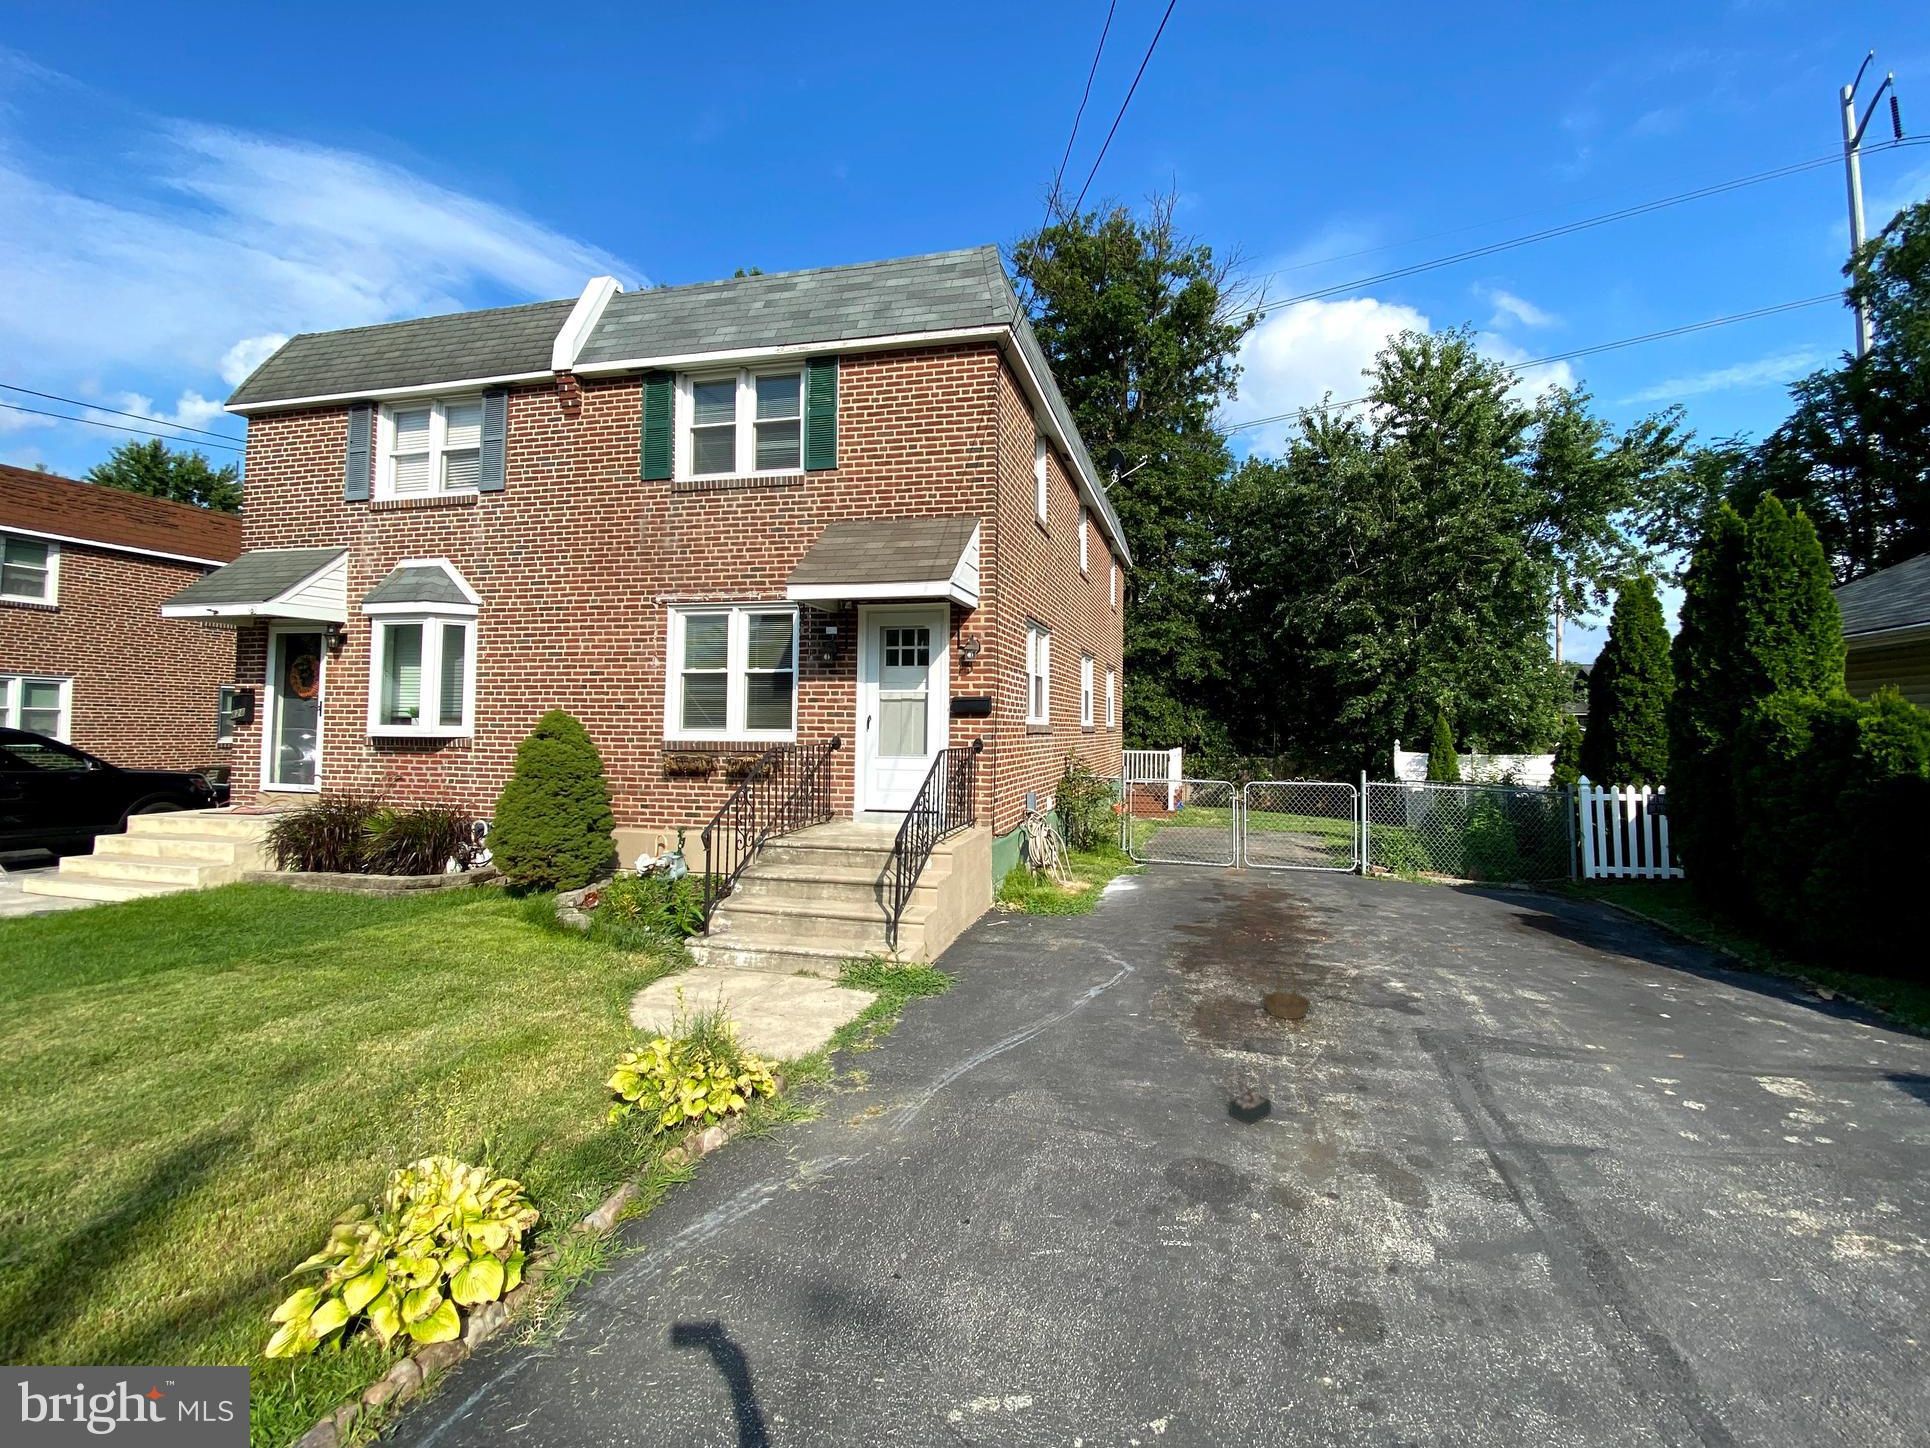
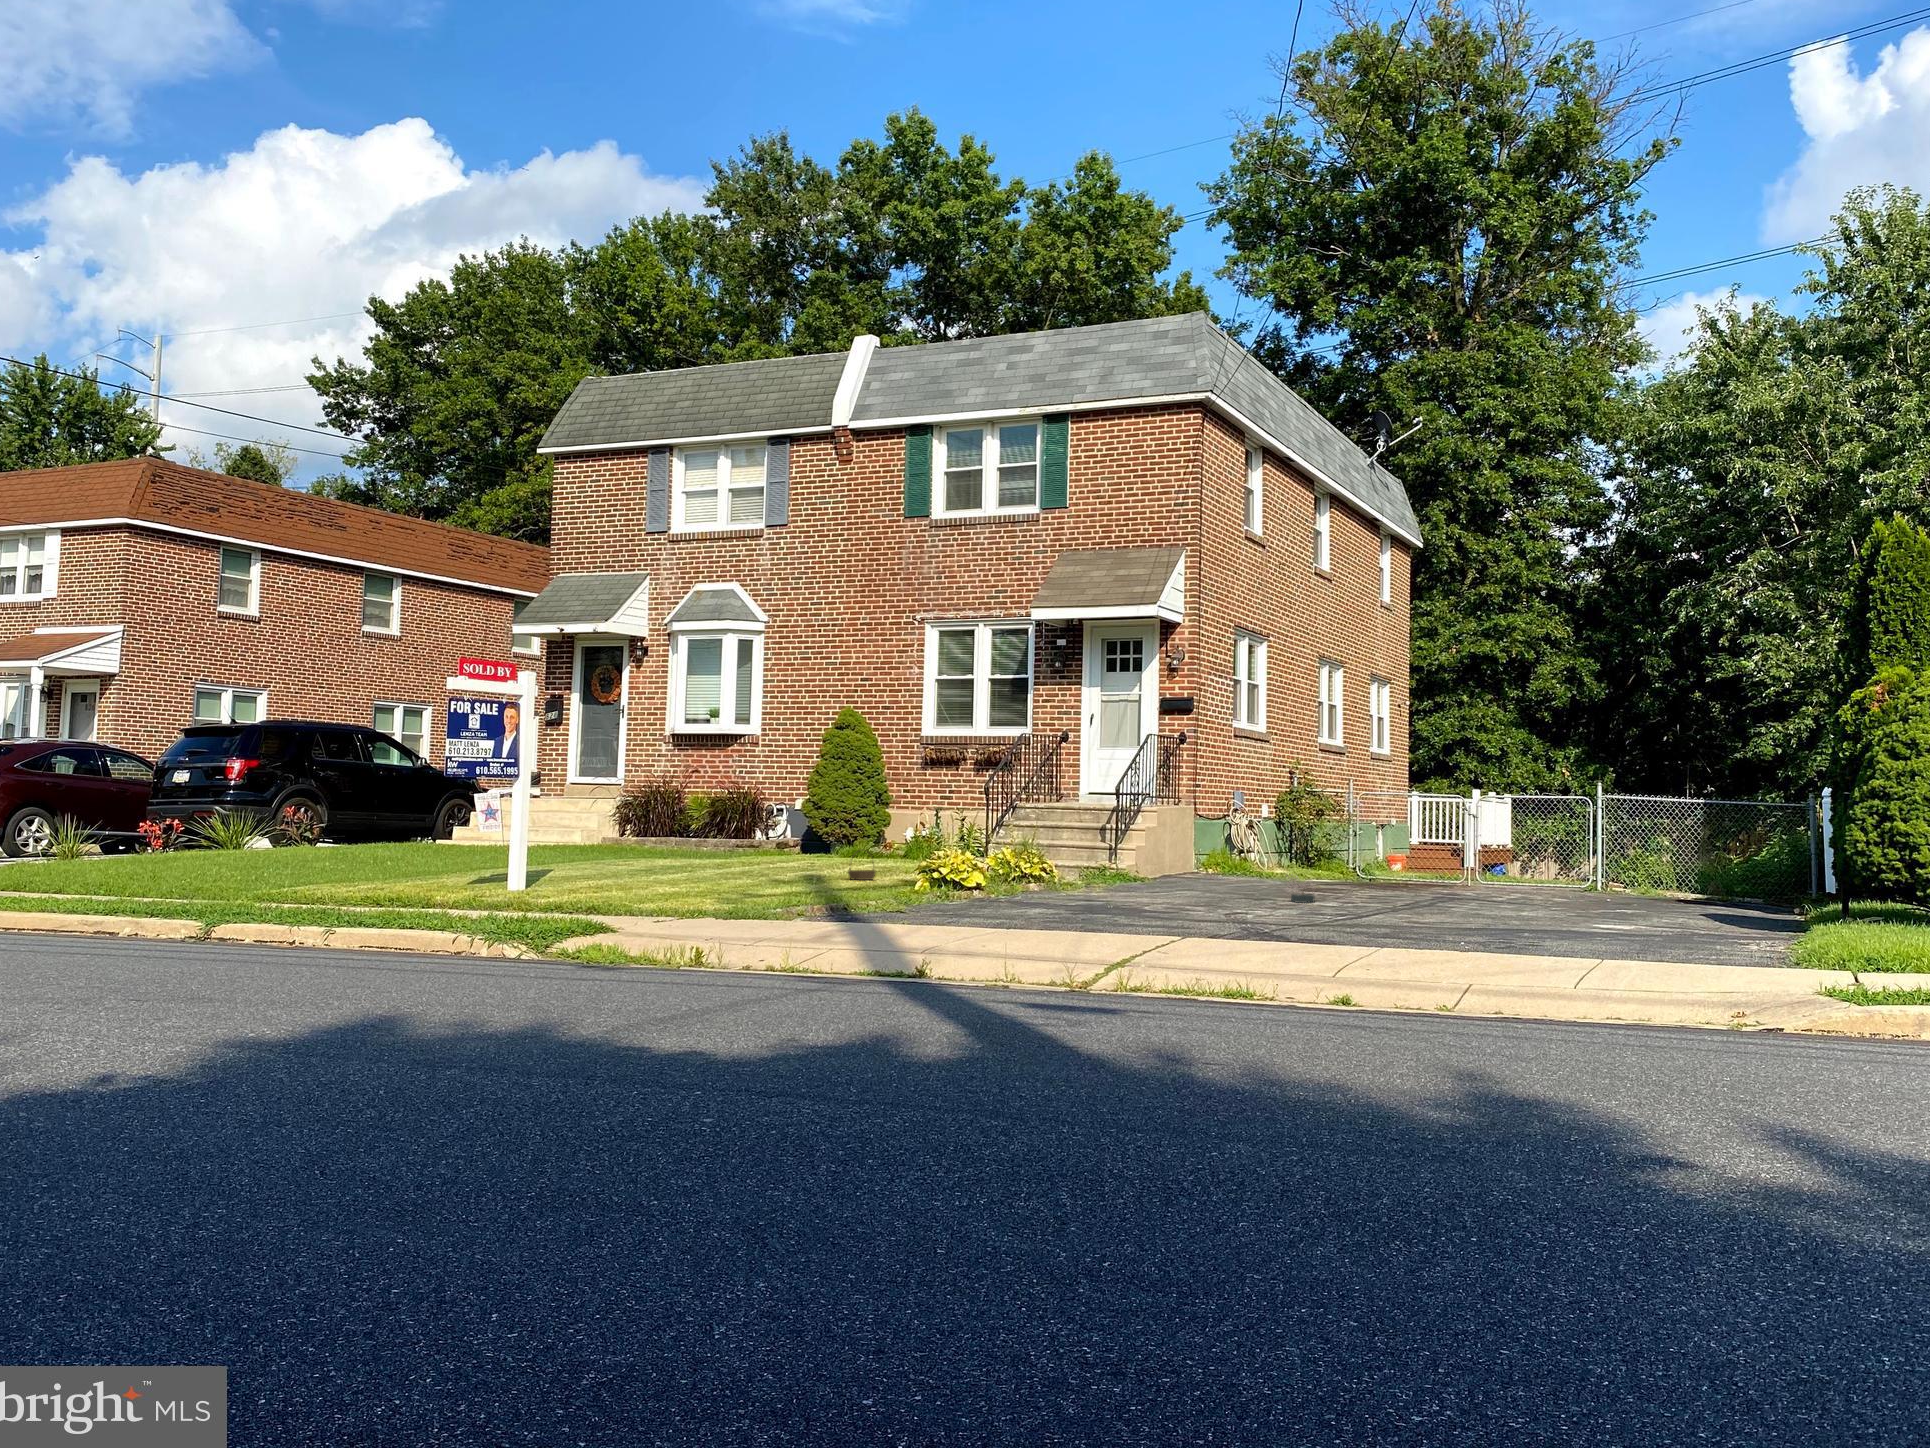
basket: present [1263,966,1310,1019] -> present [848,853,876,880]

